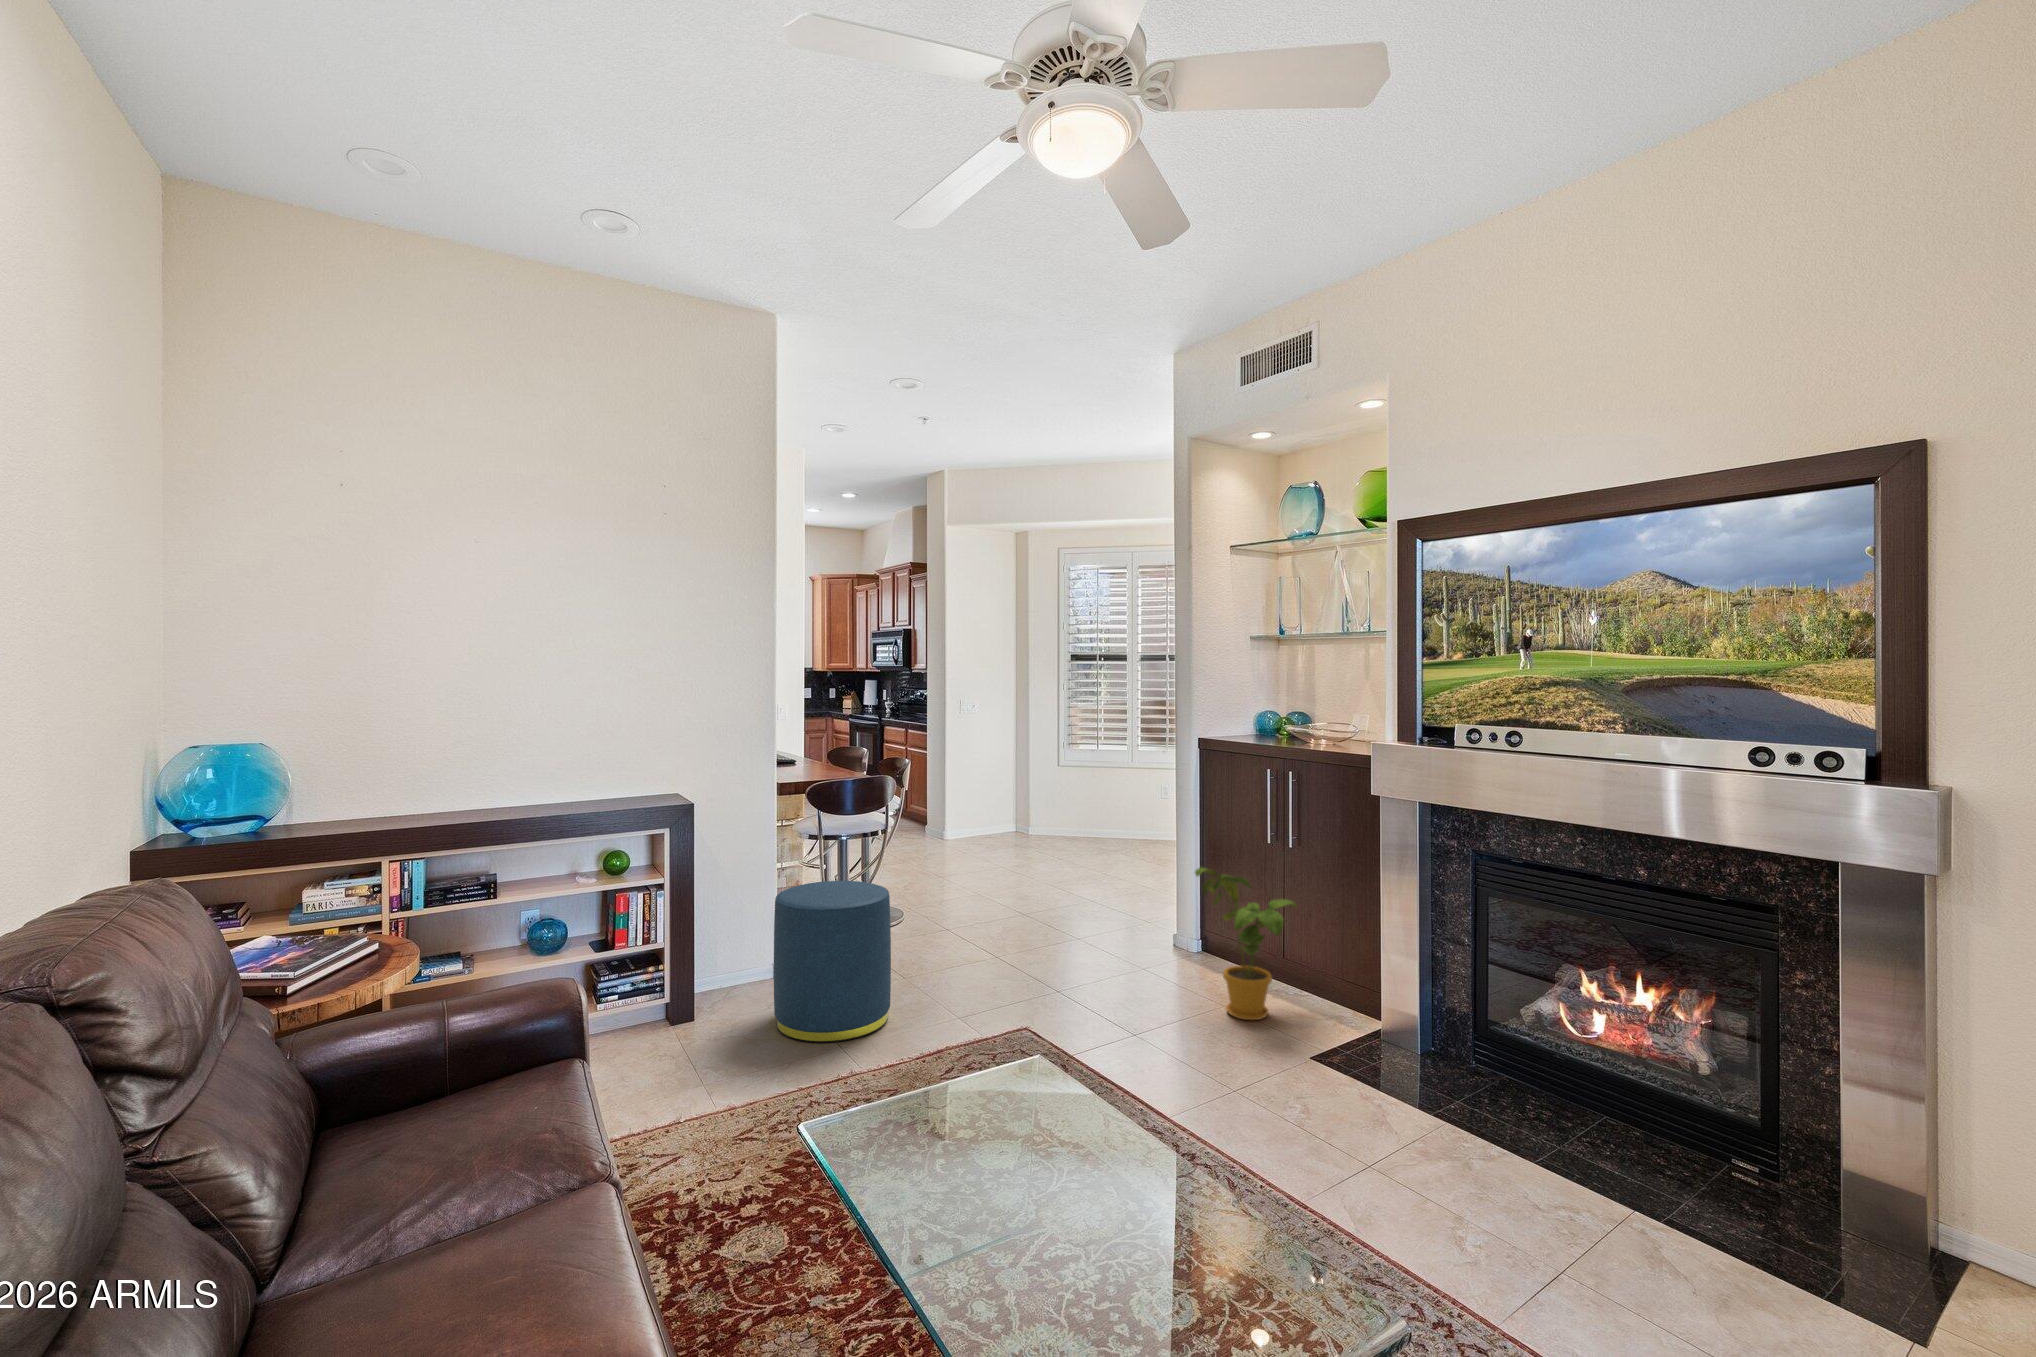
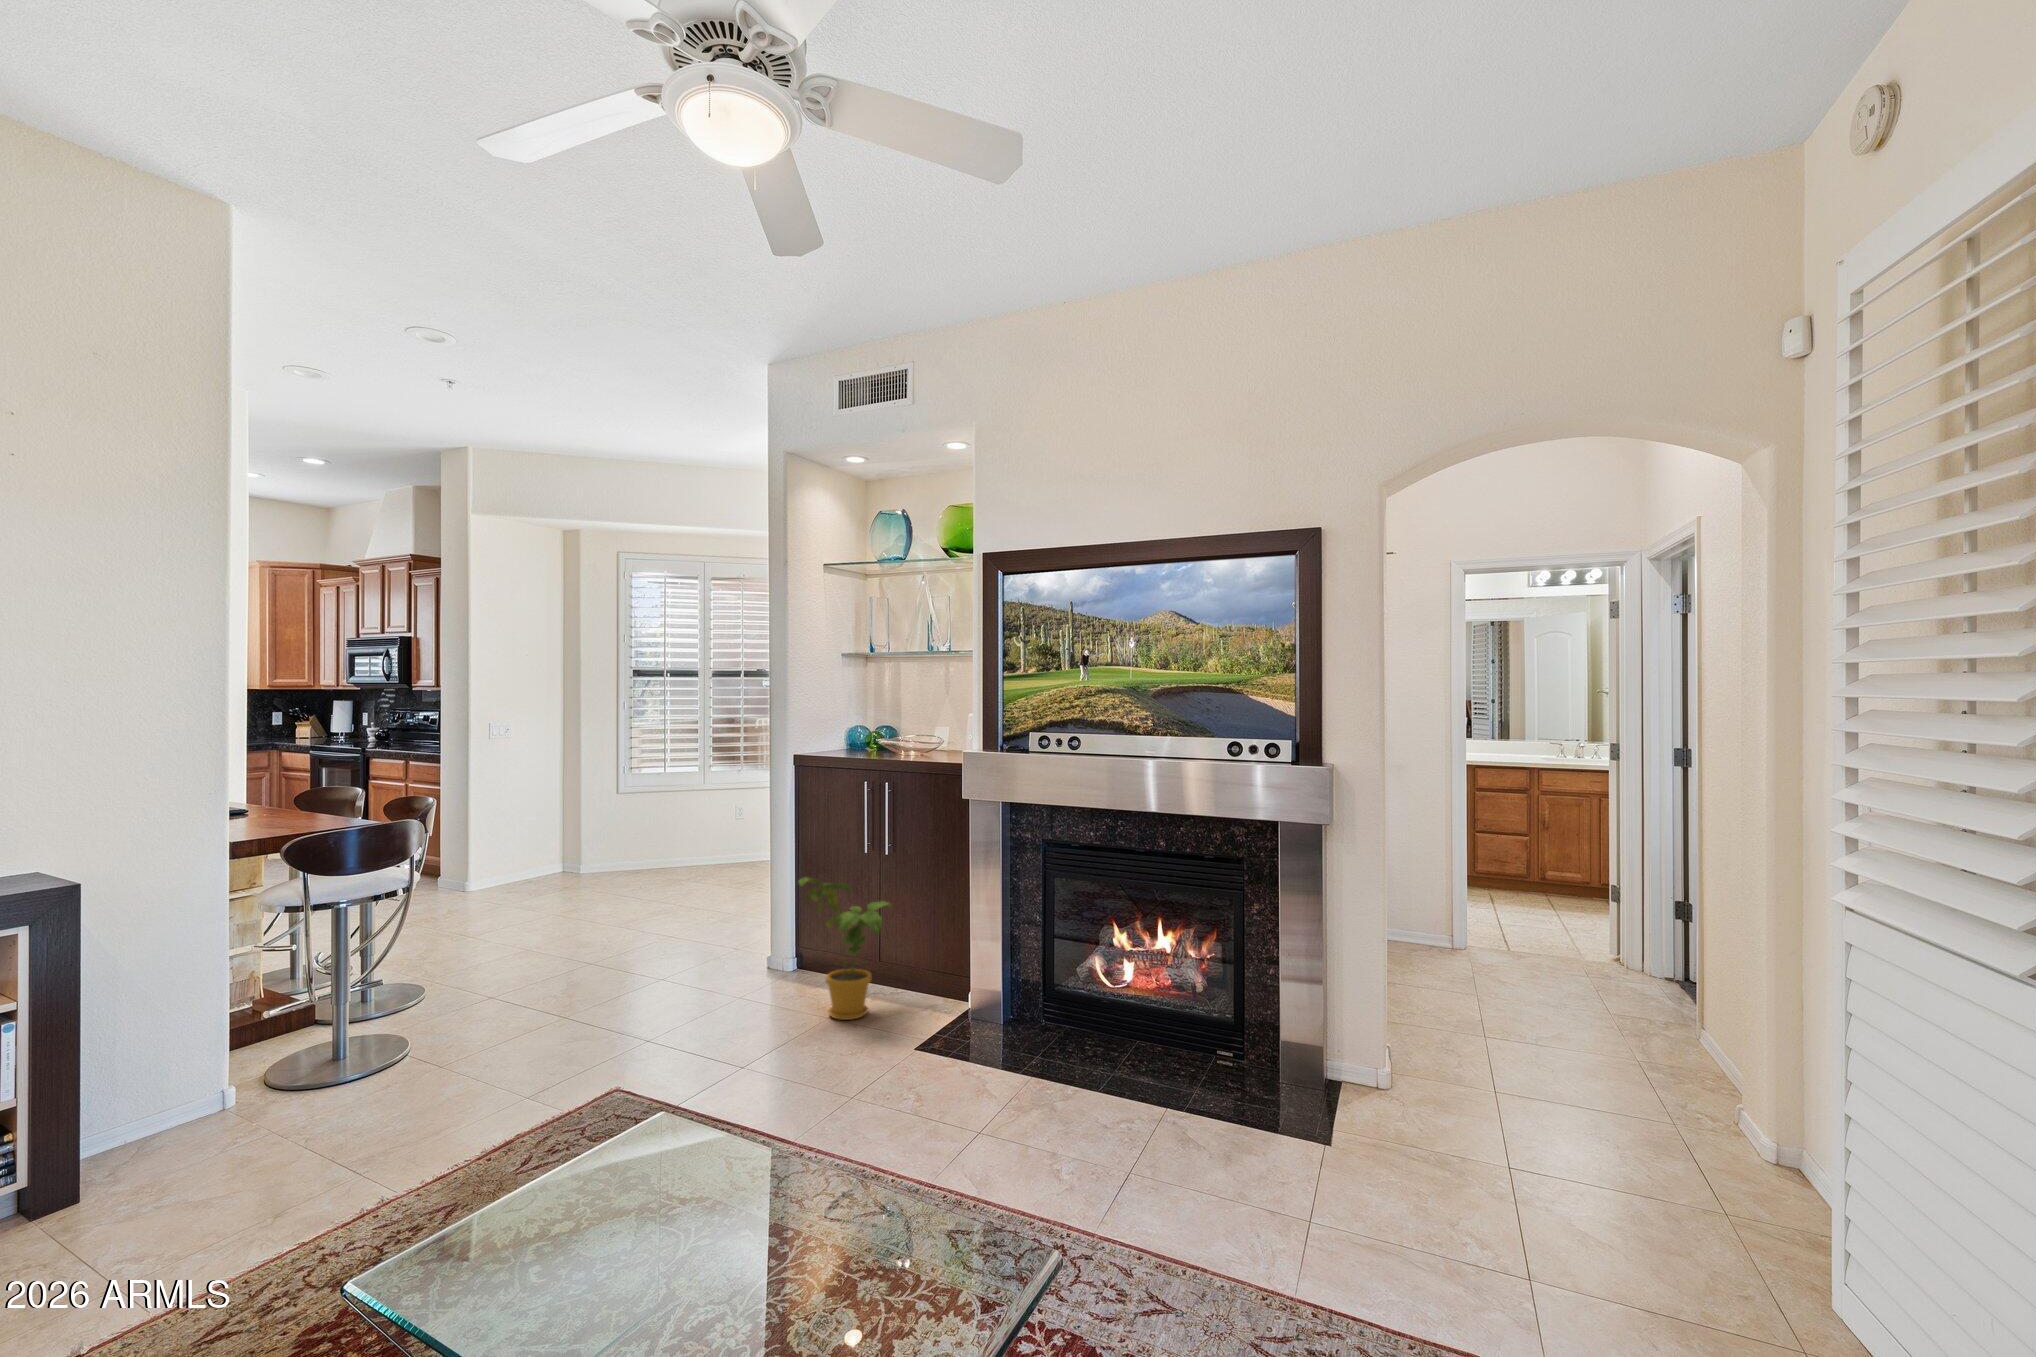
ottoman: present [774,881,891,1043] -> none [288,931,453,1127]

